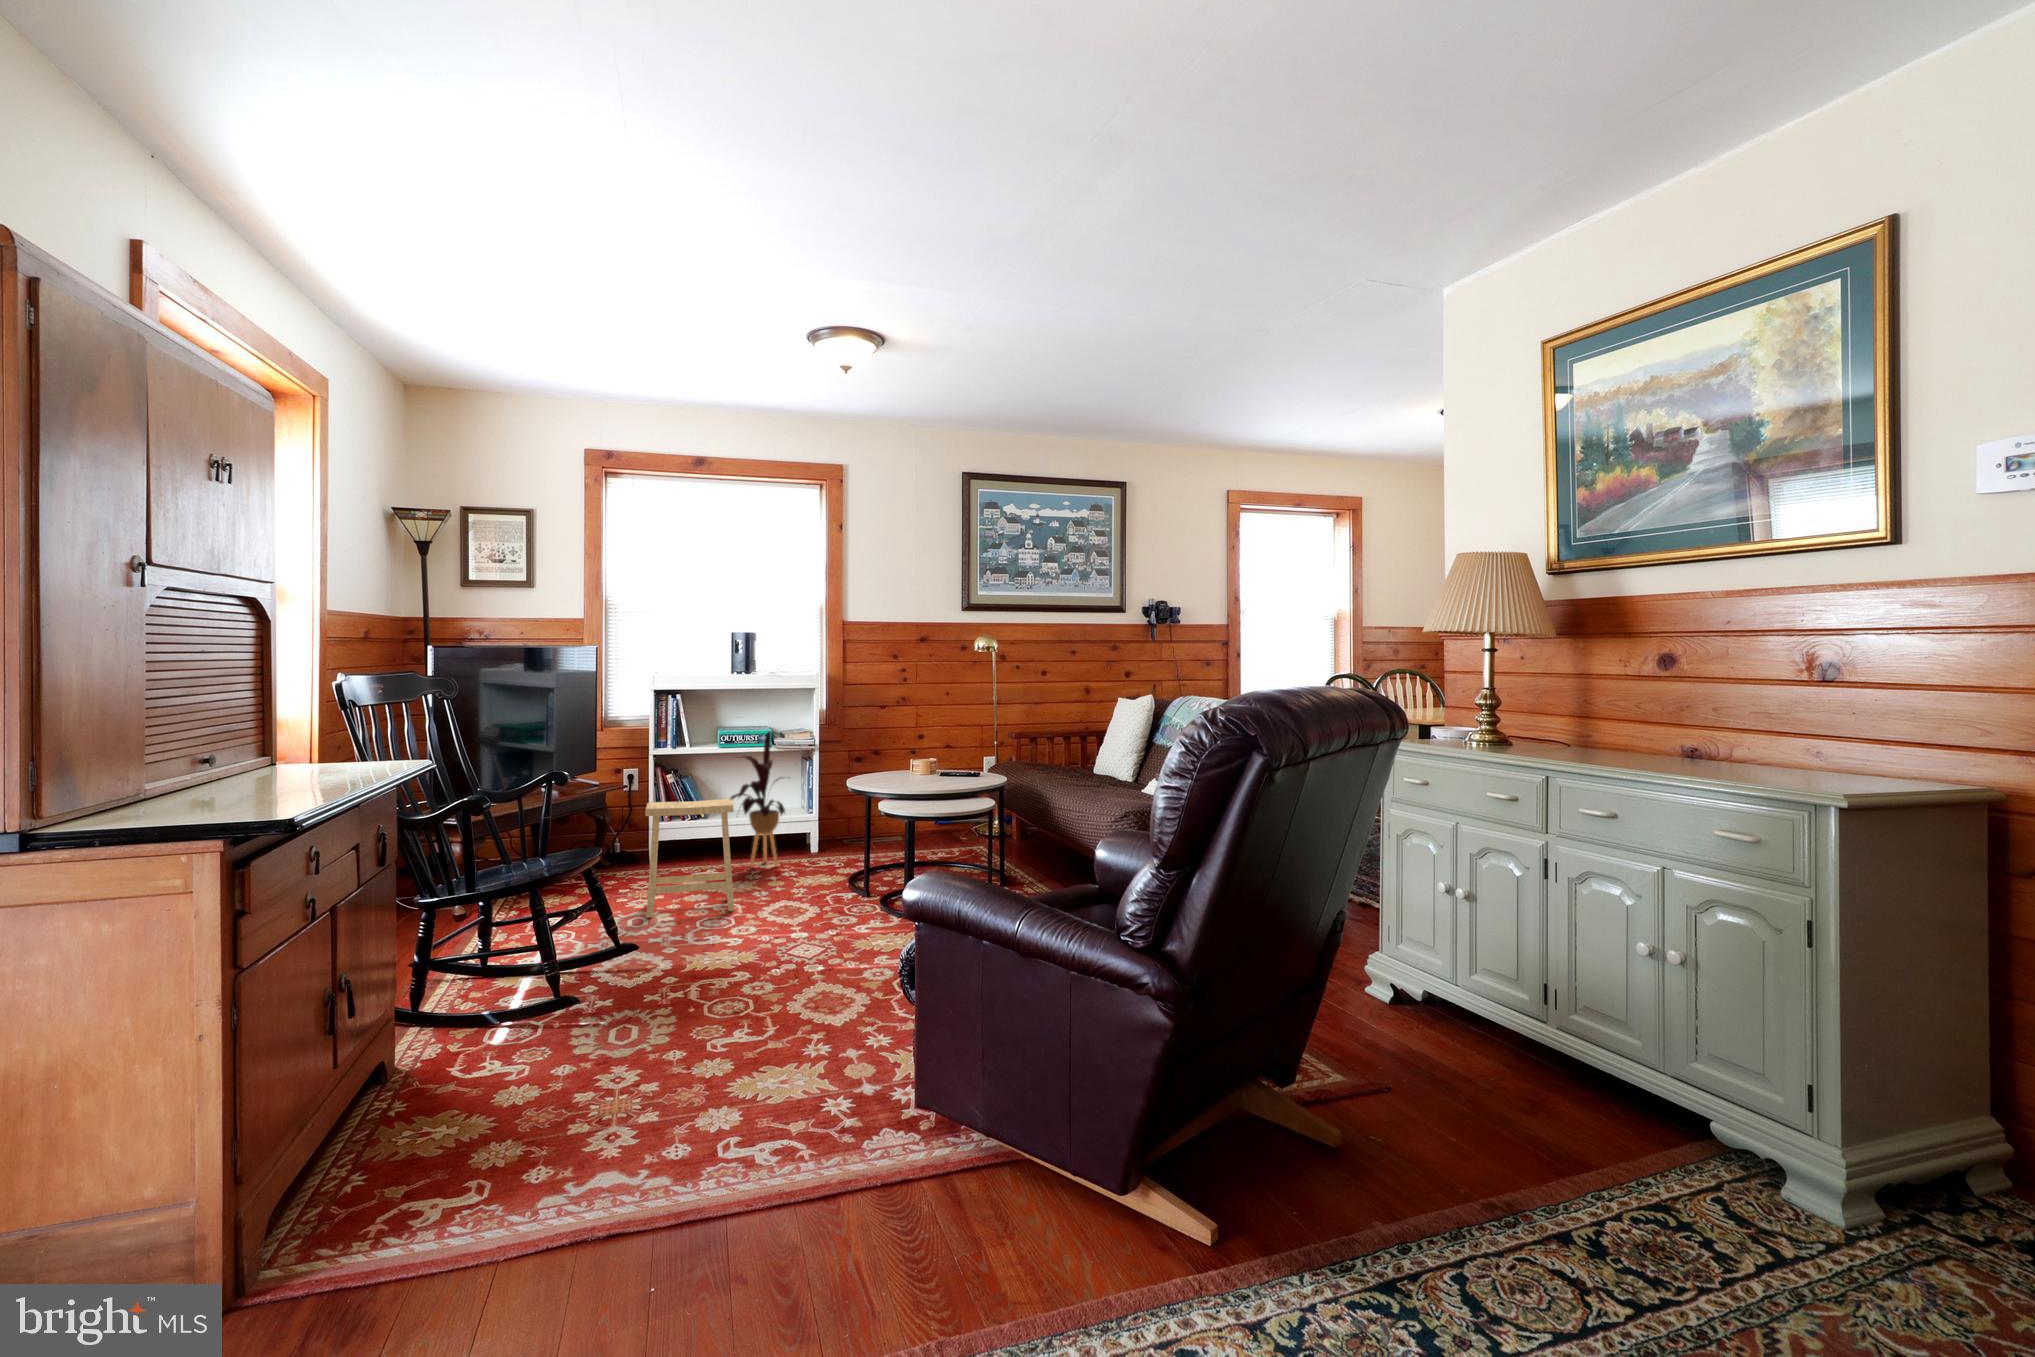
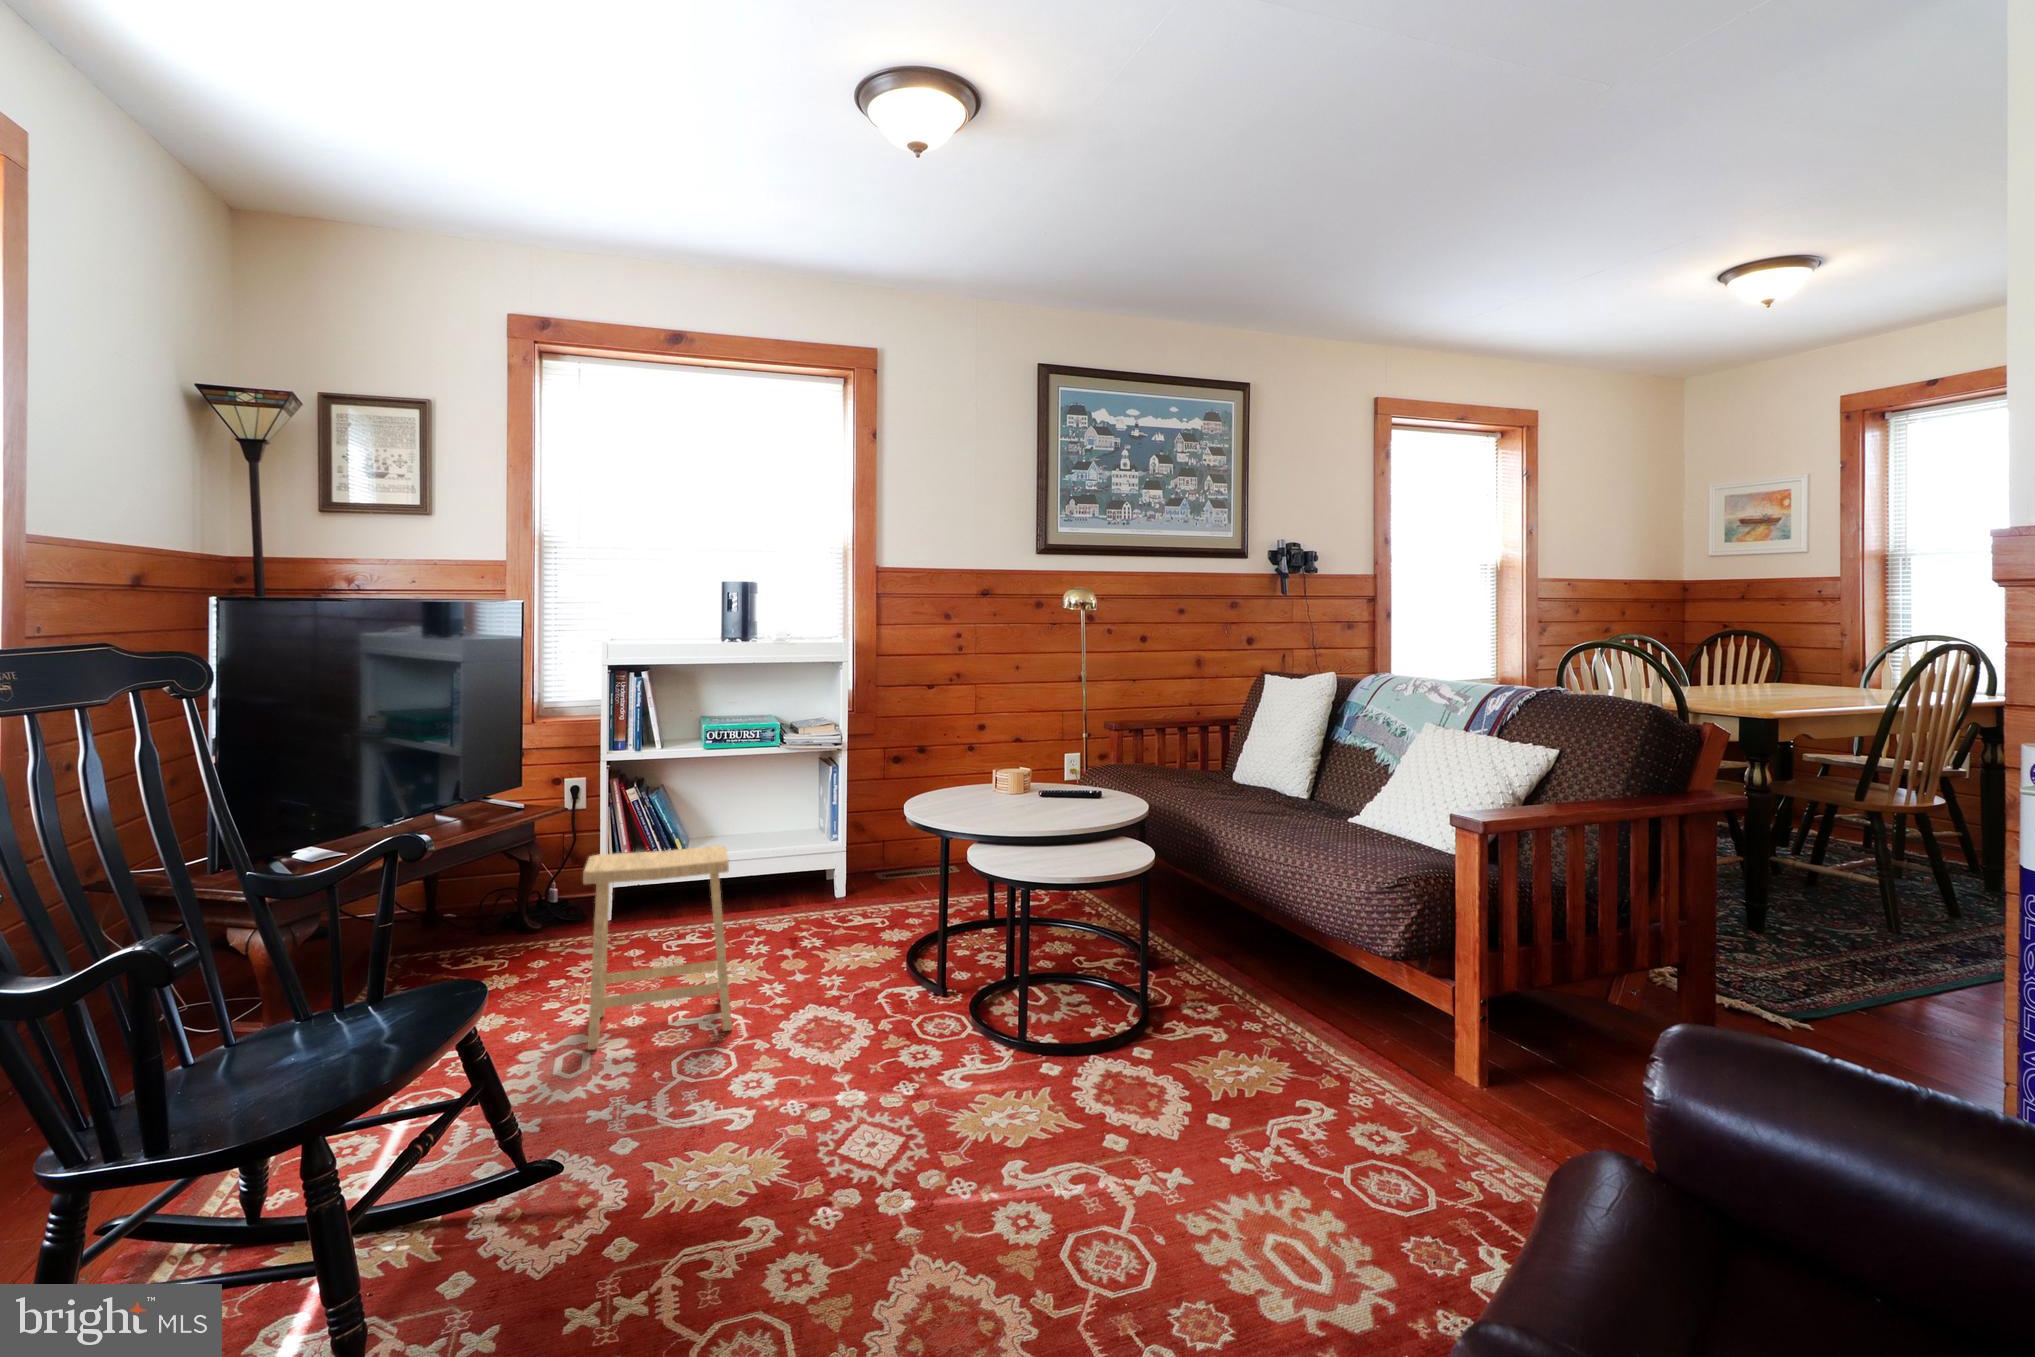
house plant: present [731,731,785,867] -> none [706,728,813,926]

